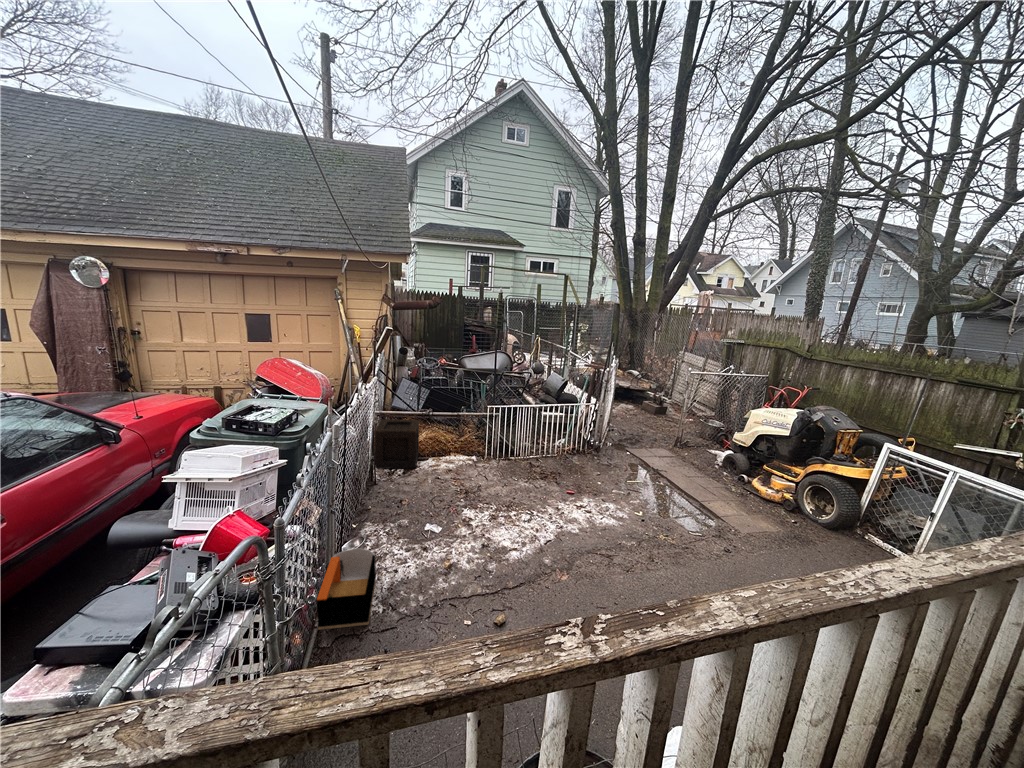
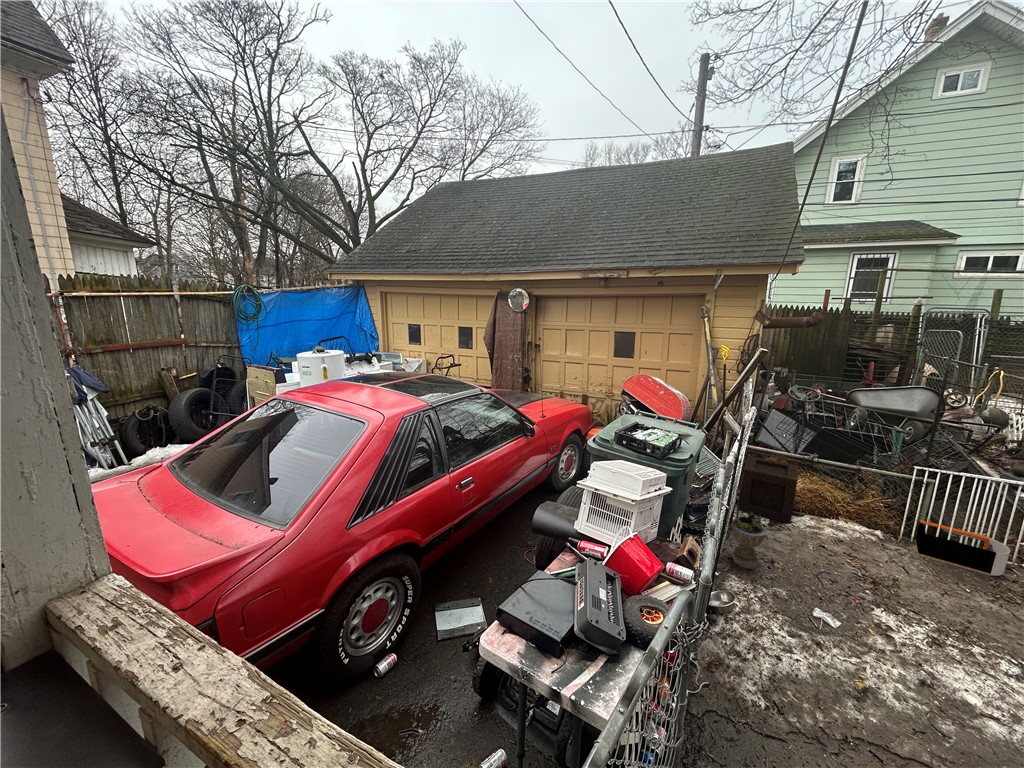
planter: none [359,465,388,514] -> present [732,512,767,569]
storage bin: present [317,549,376,630] -> present [915,520,1010,576]

